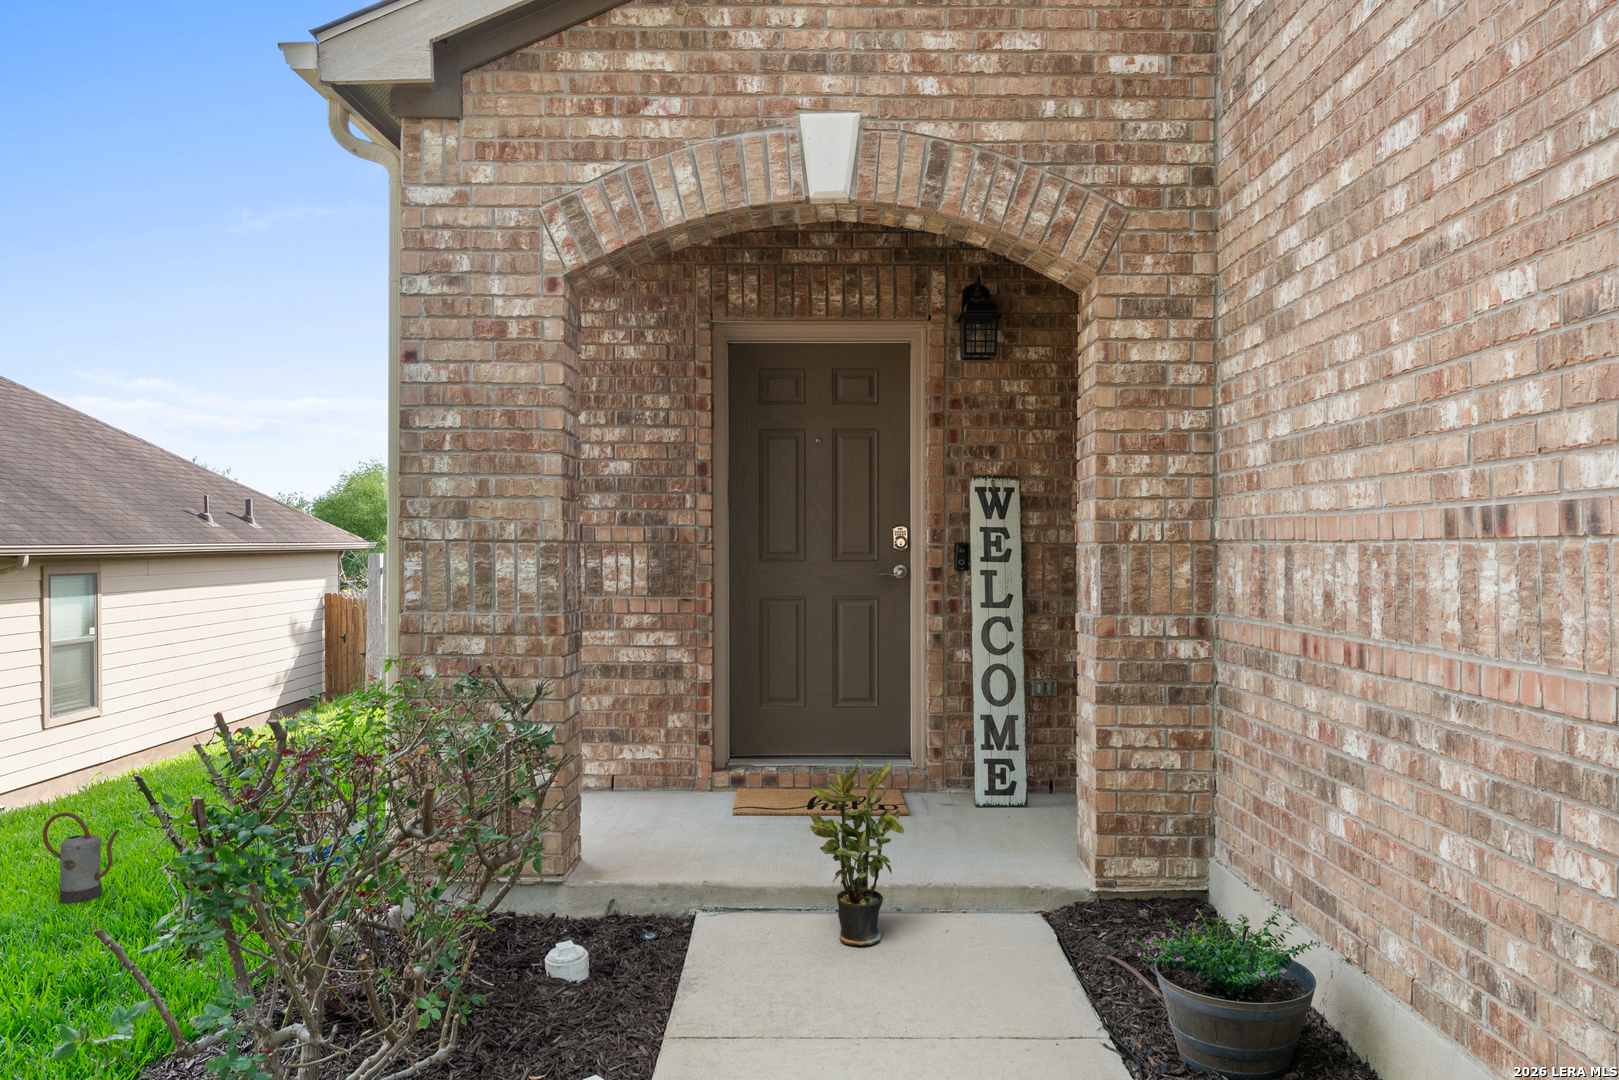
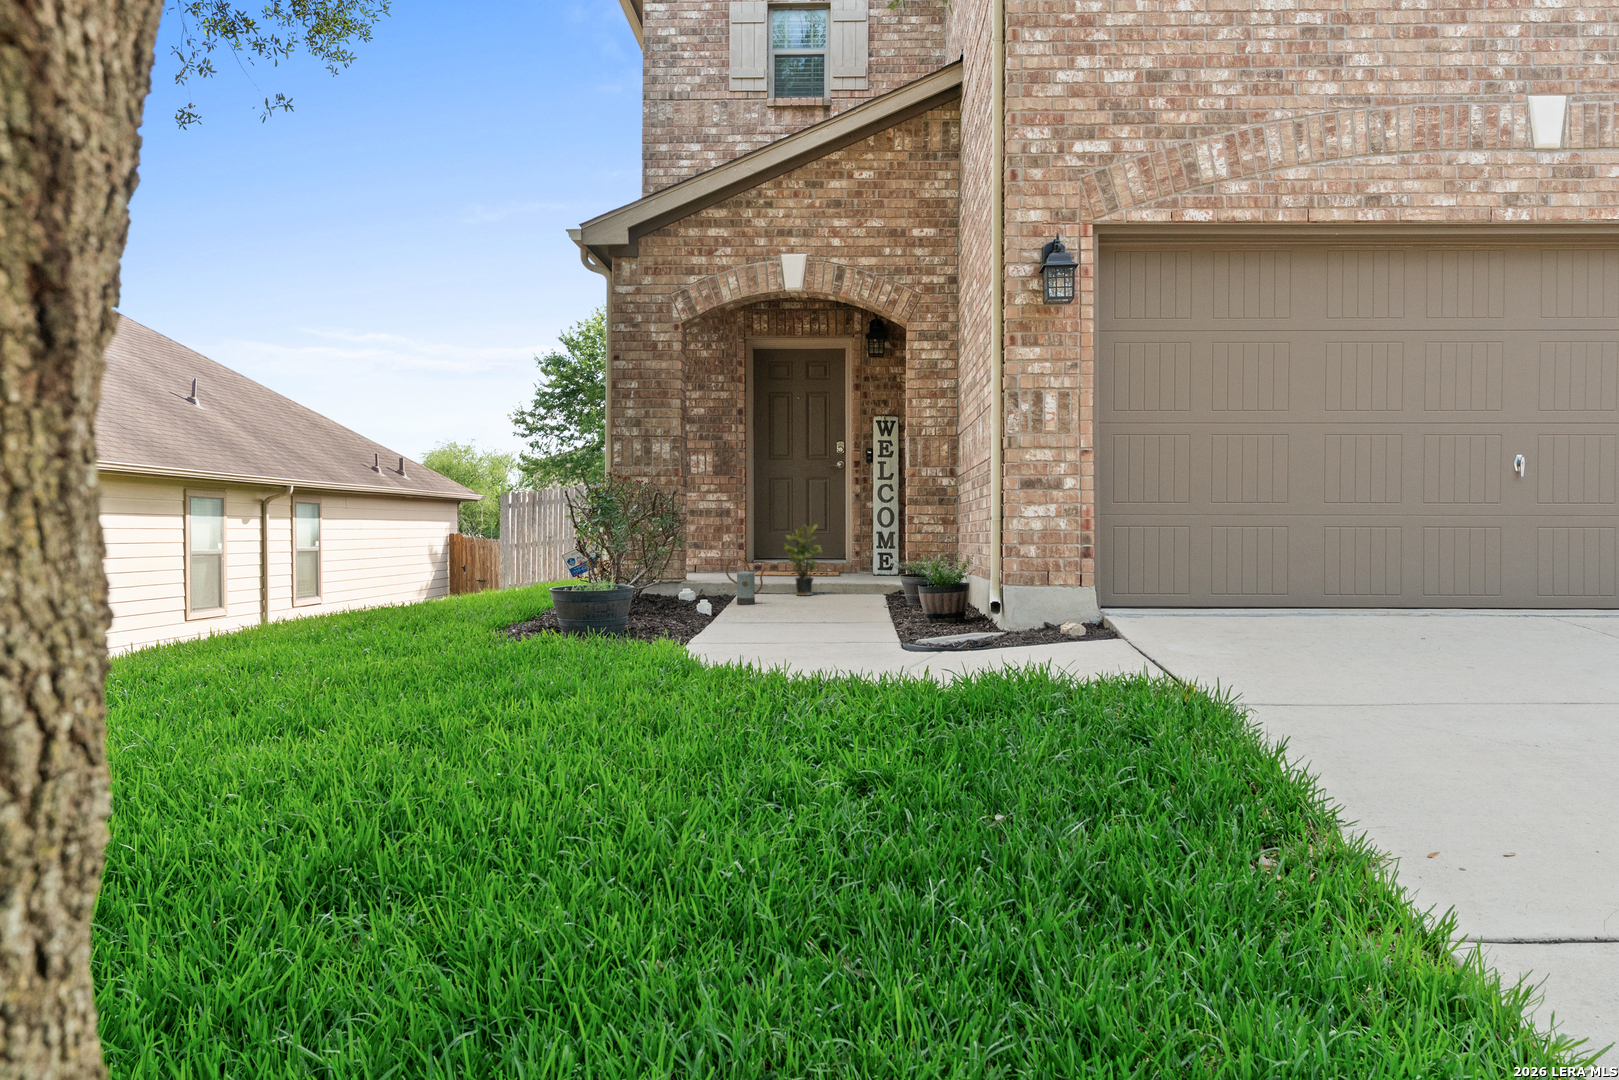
watering can: present [43,813,119,904] -> present [726,558,766,605]

